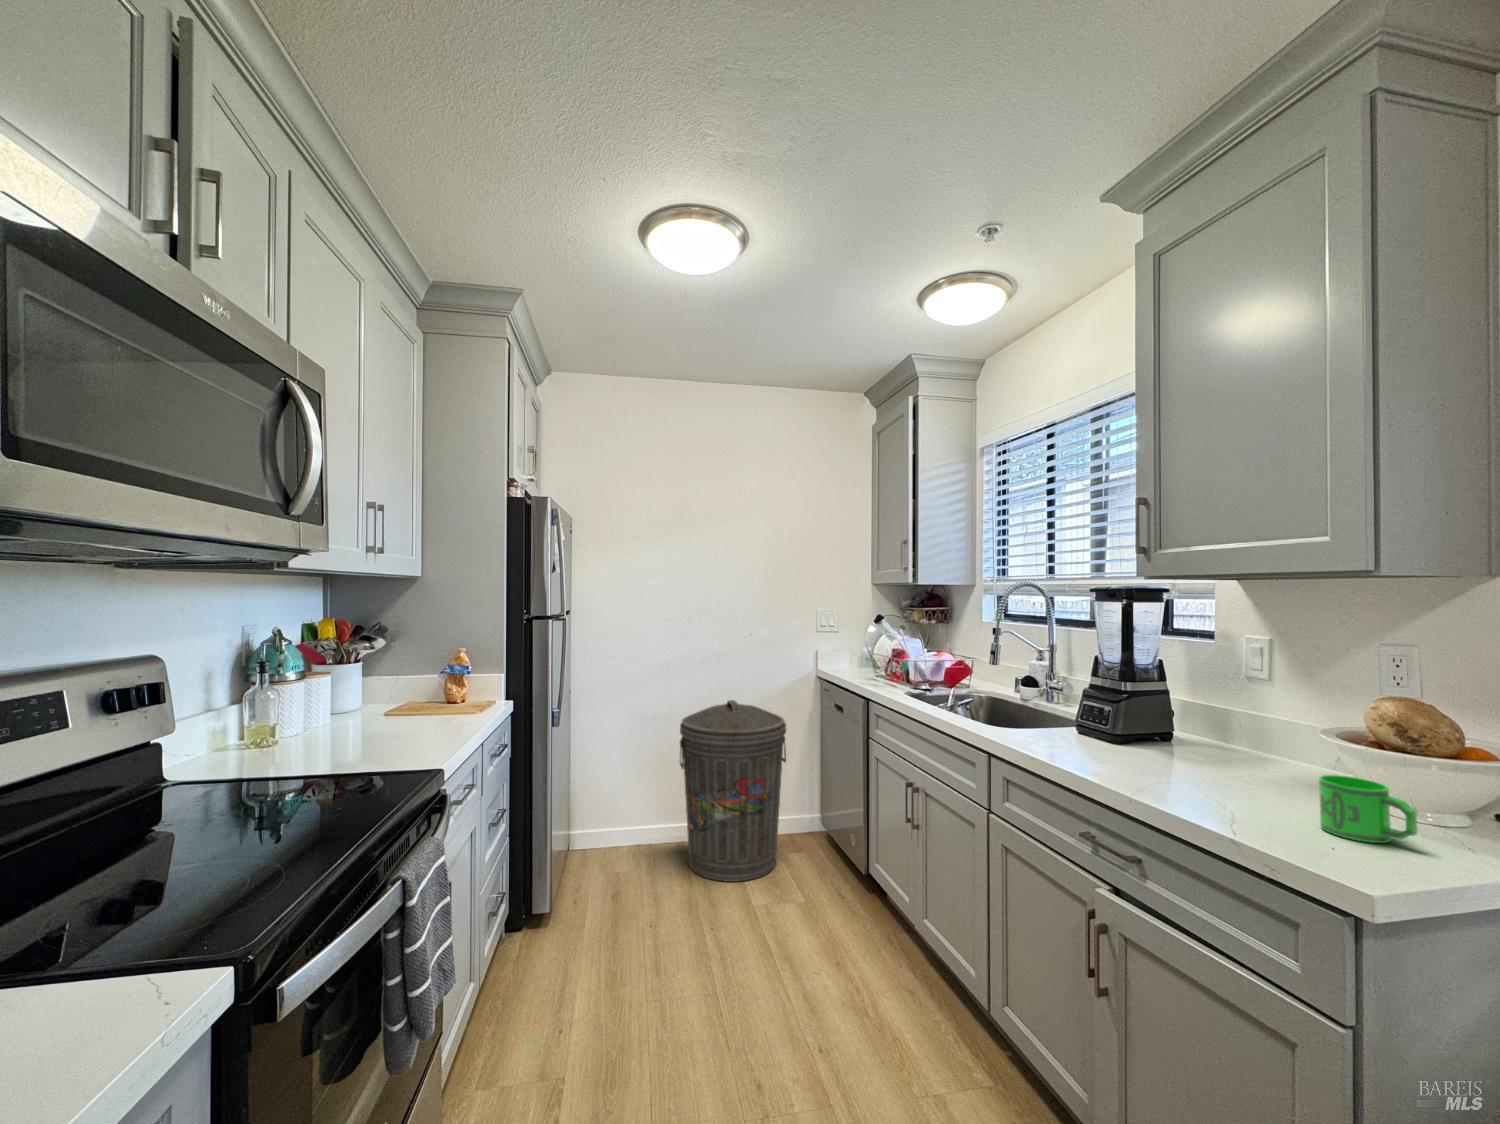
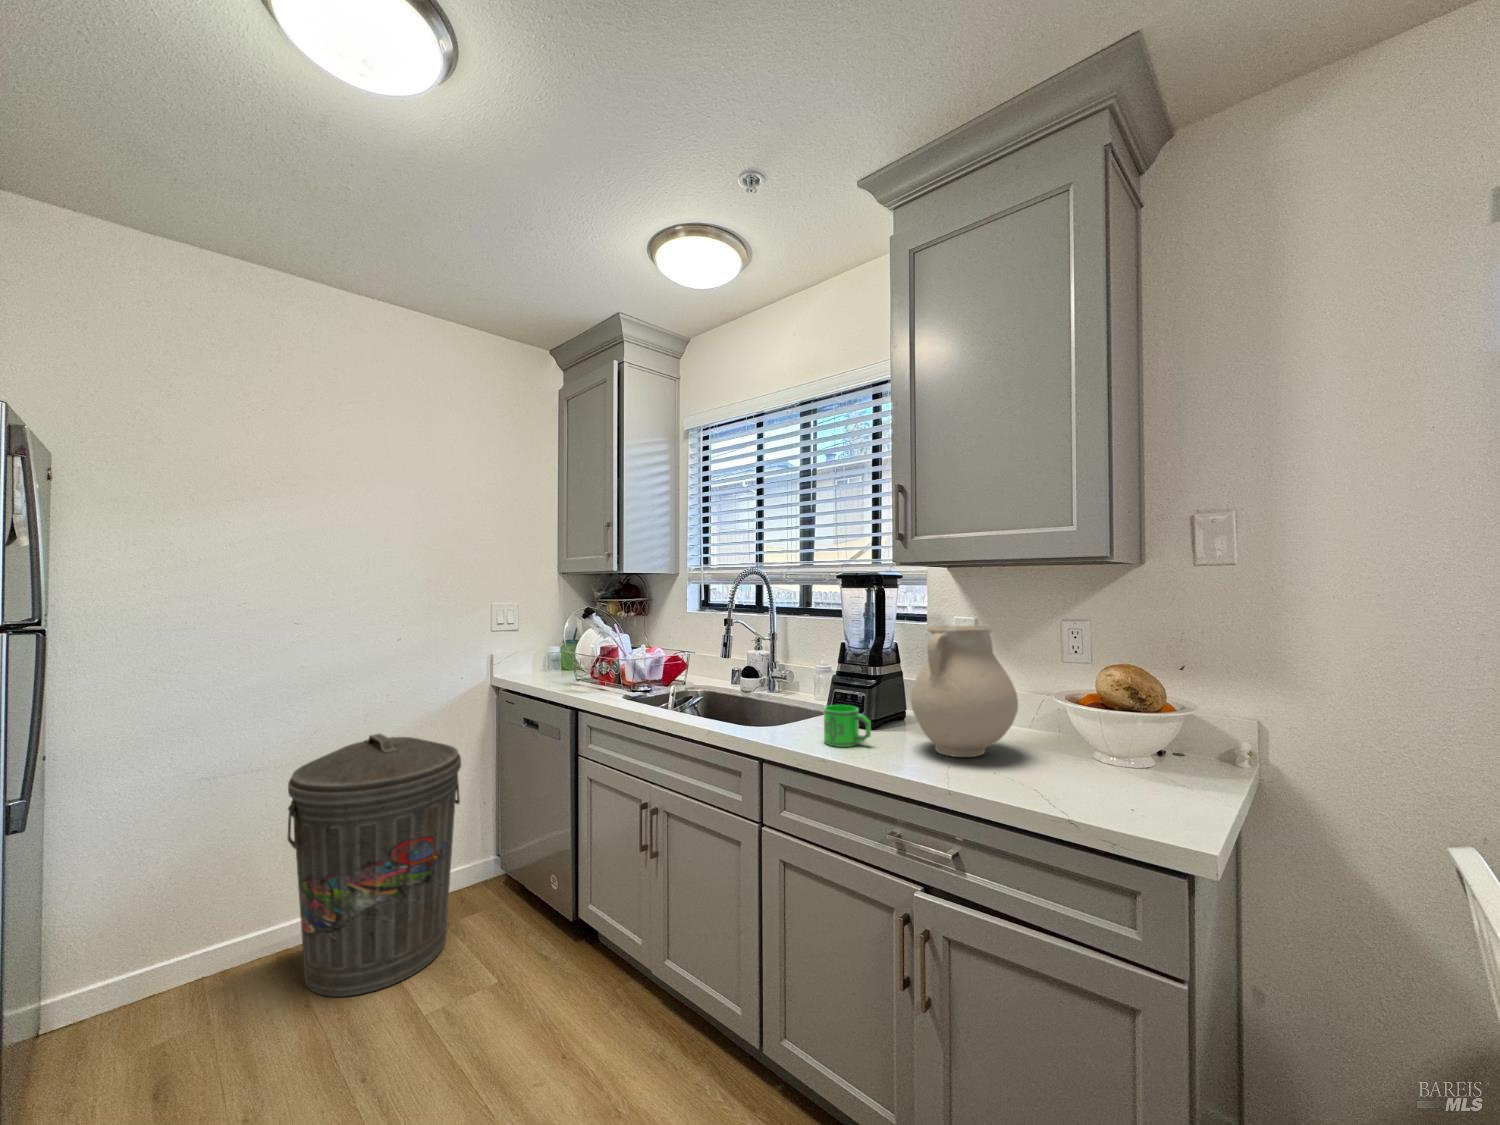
vase: none [1131,641,1260,778] -> present [911,625,1018,757]
mug: present [1319,775,1417,843] -> present [824,705,871,747]

